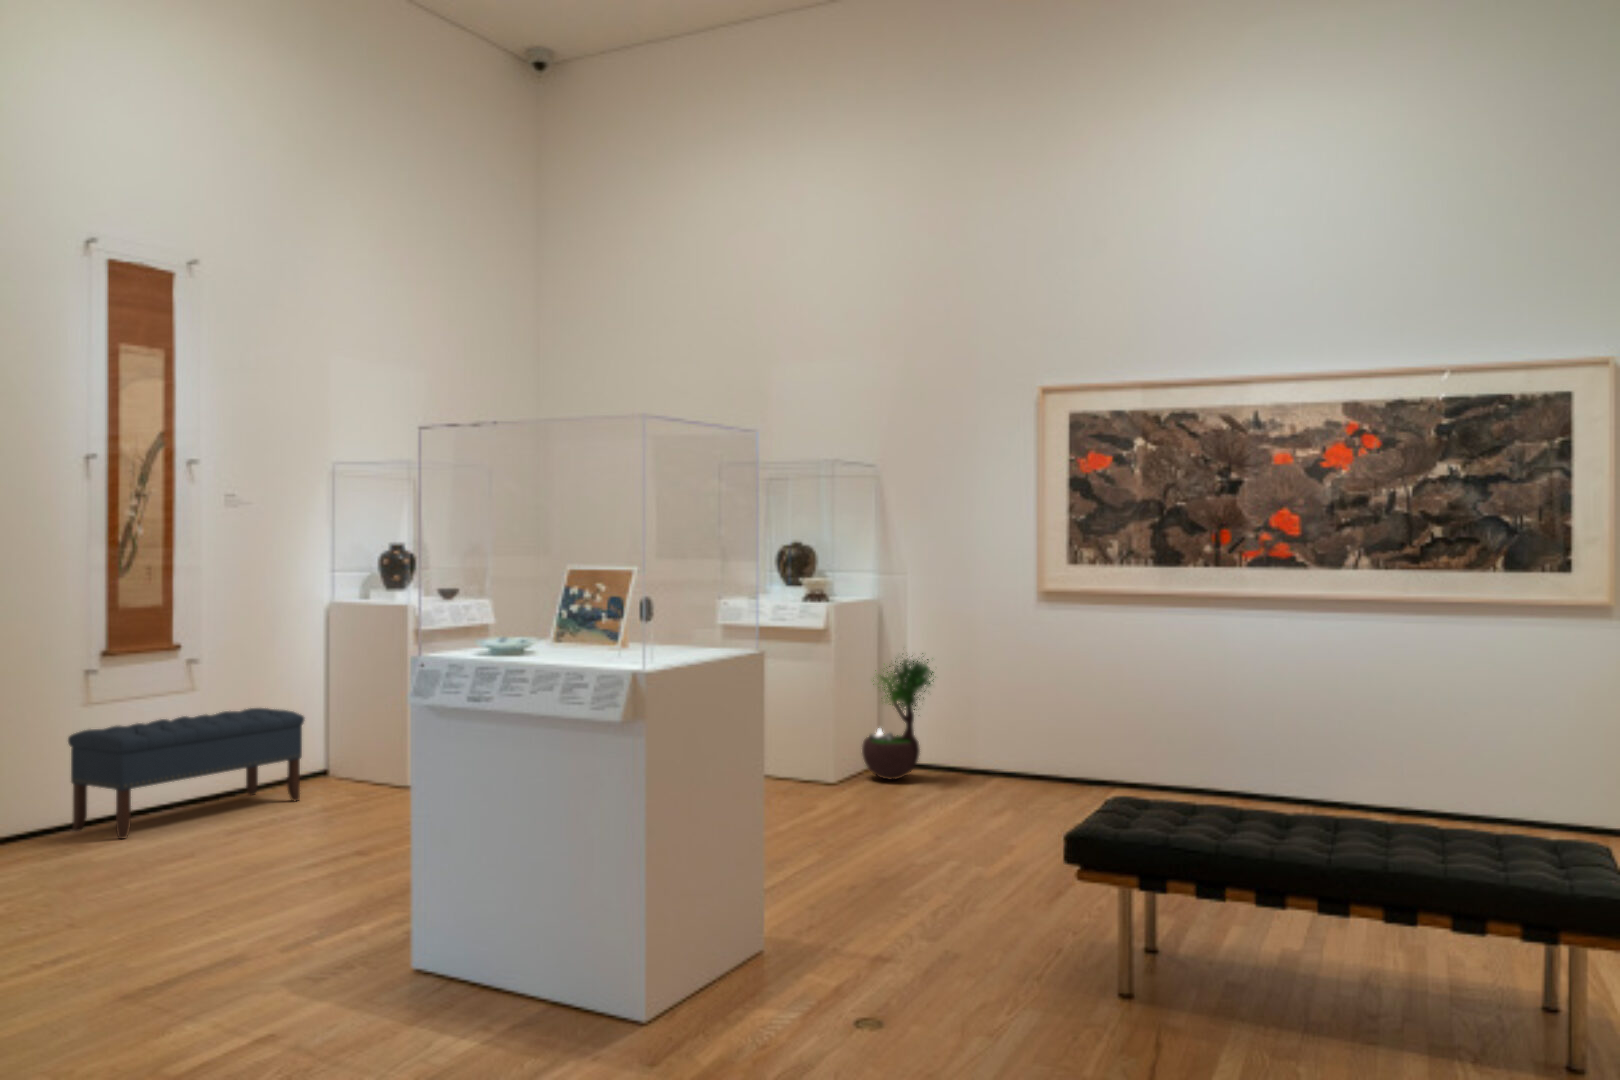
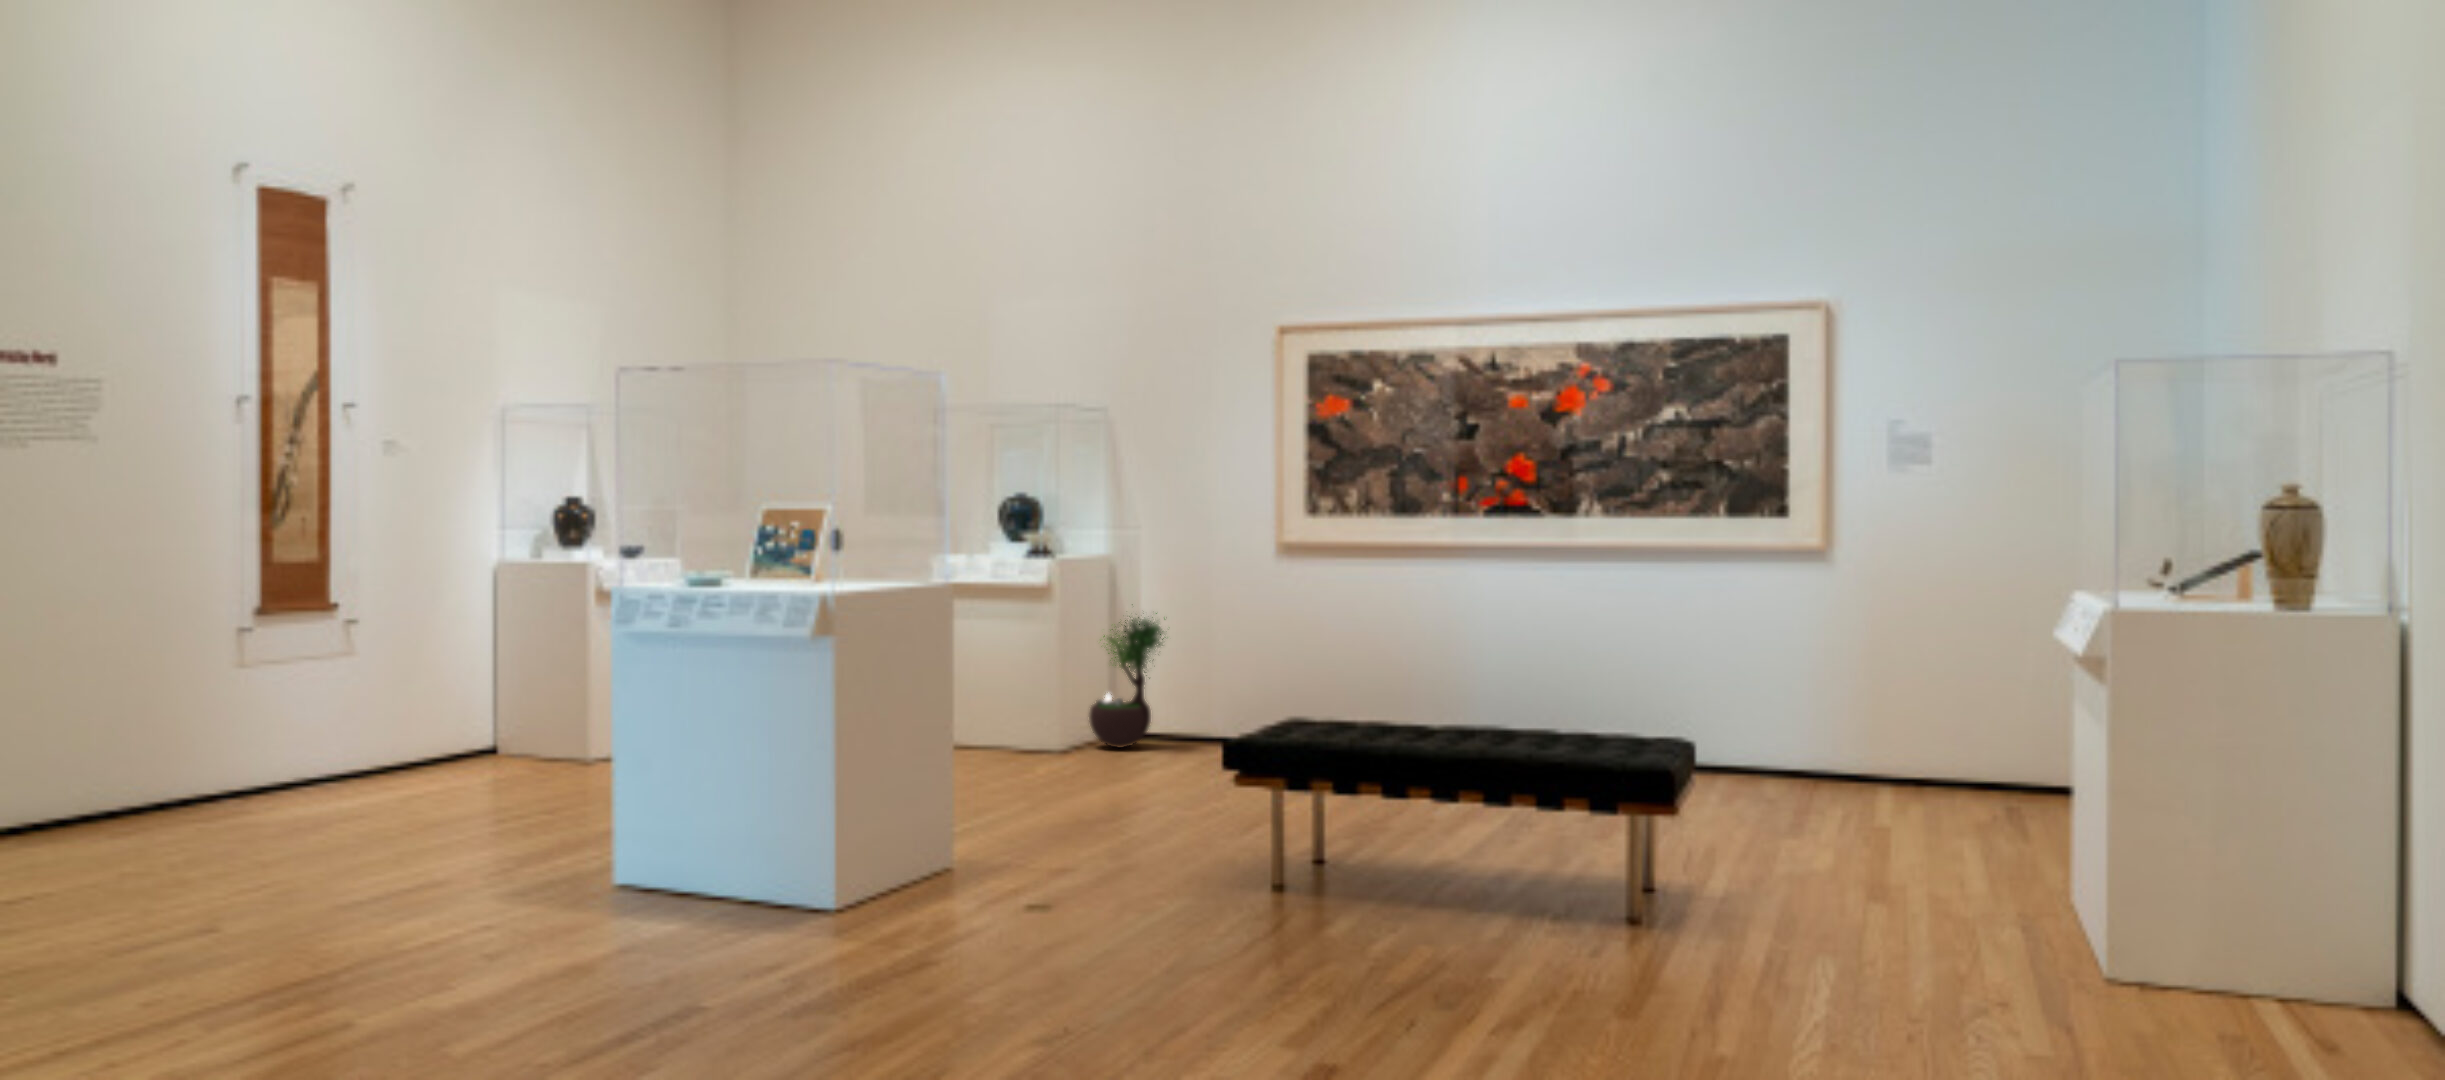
bench: present [68,708,304,839] -> none [225,675,477,806]

